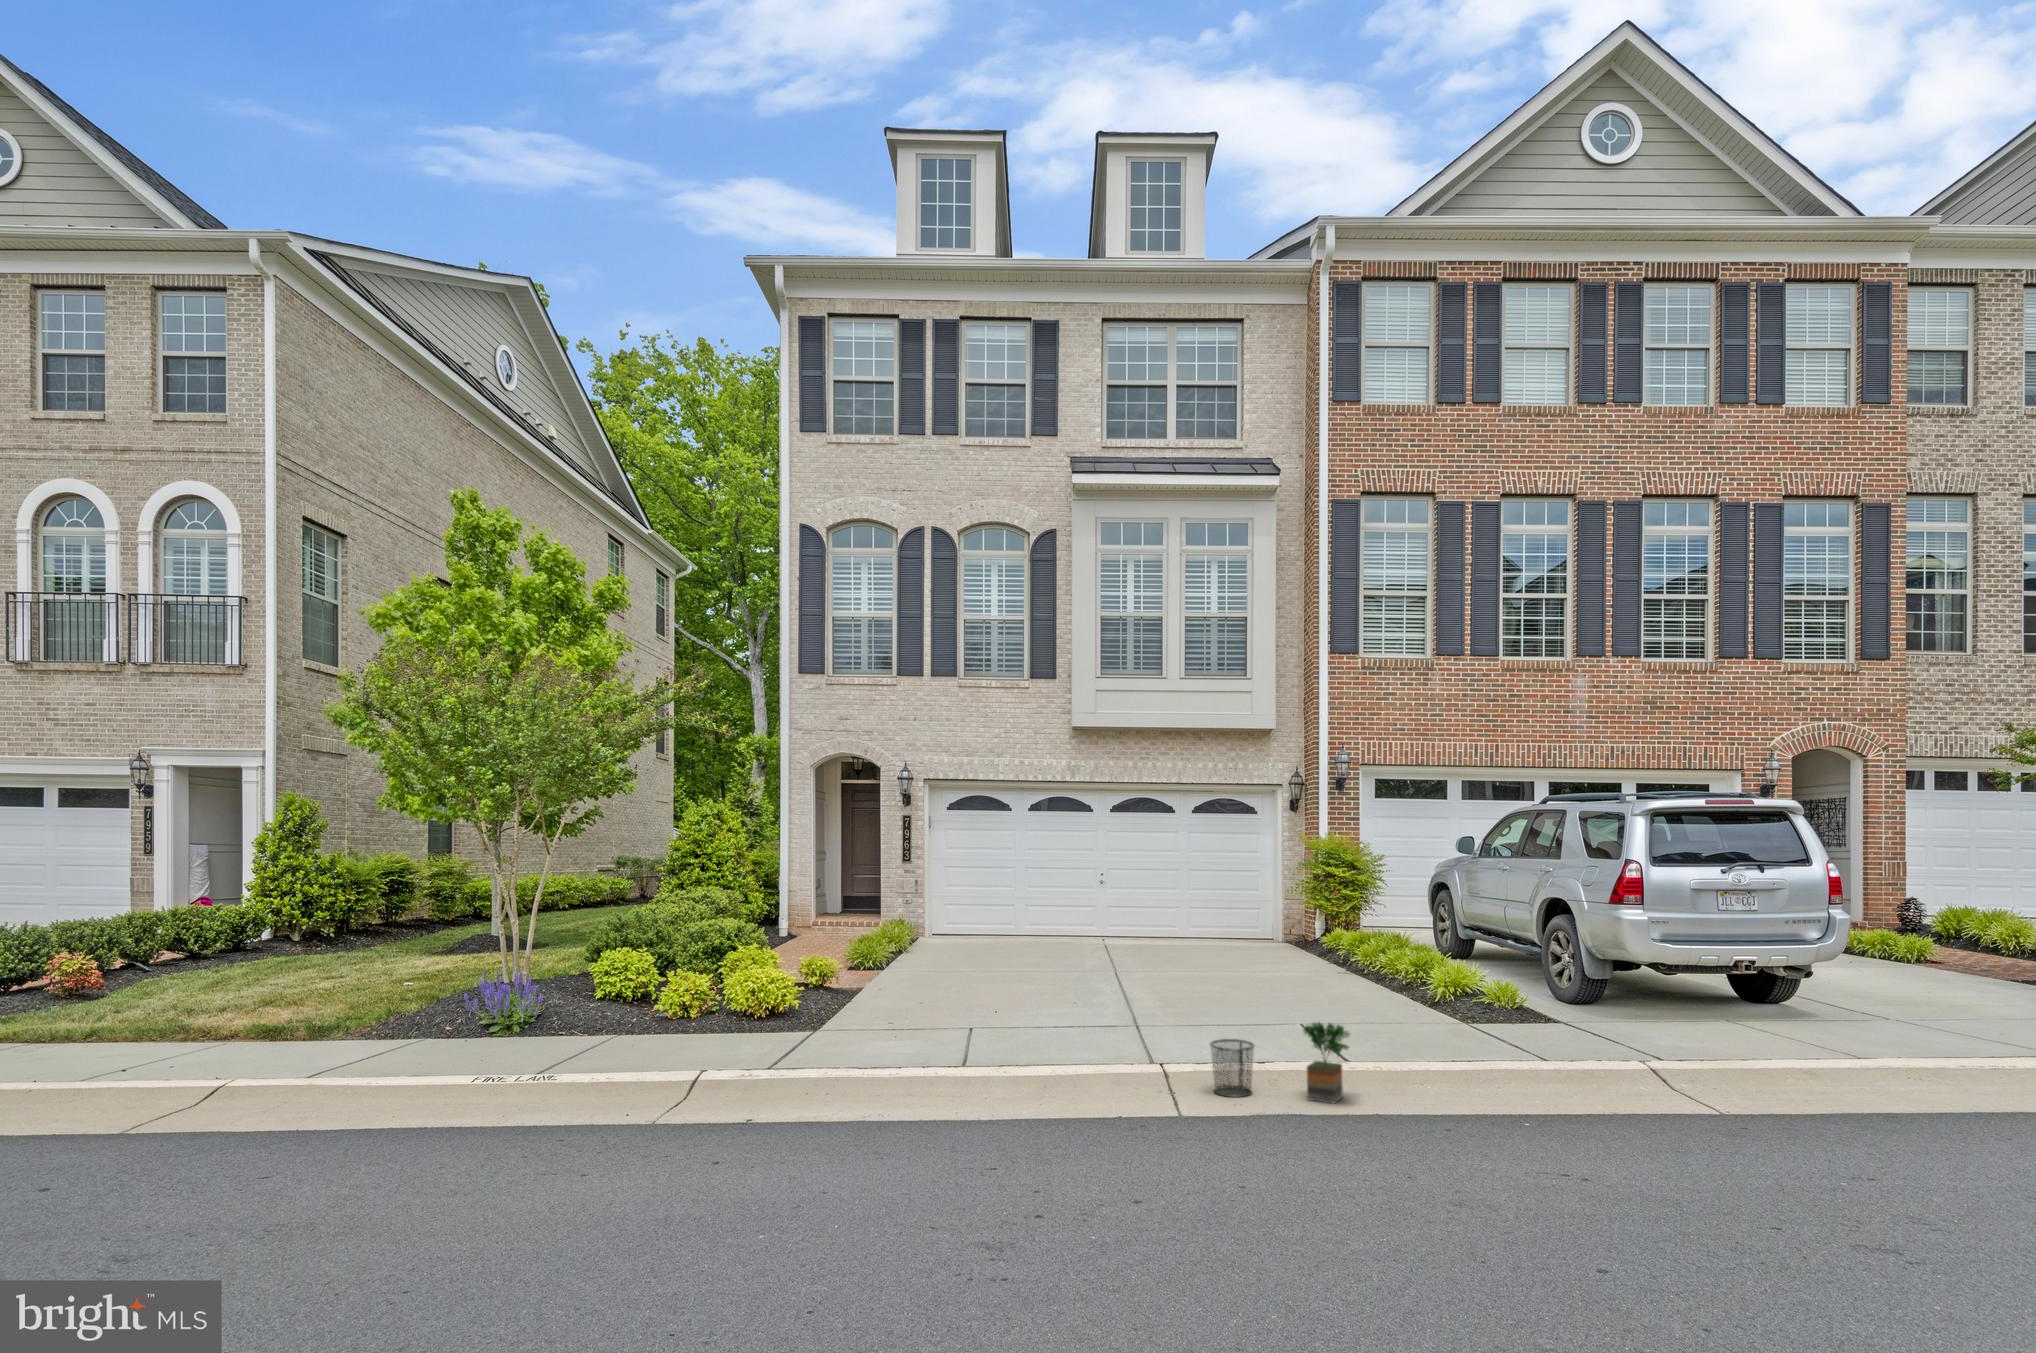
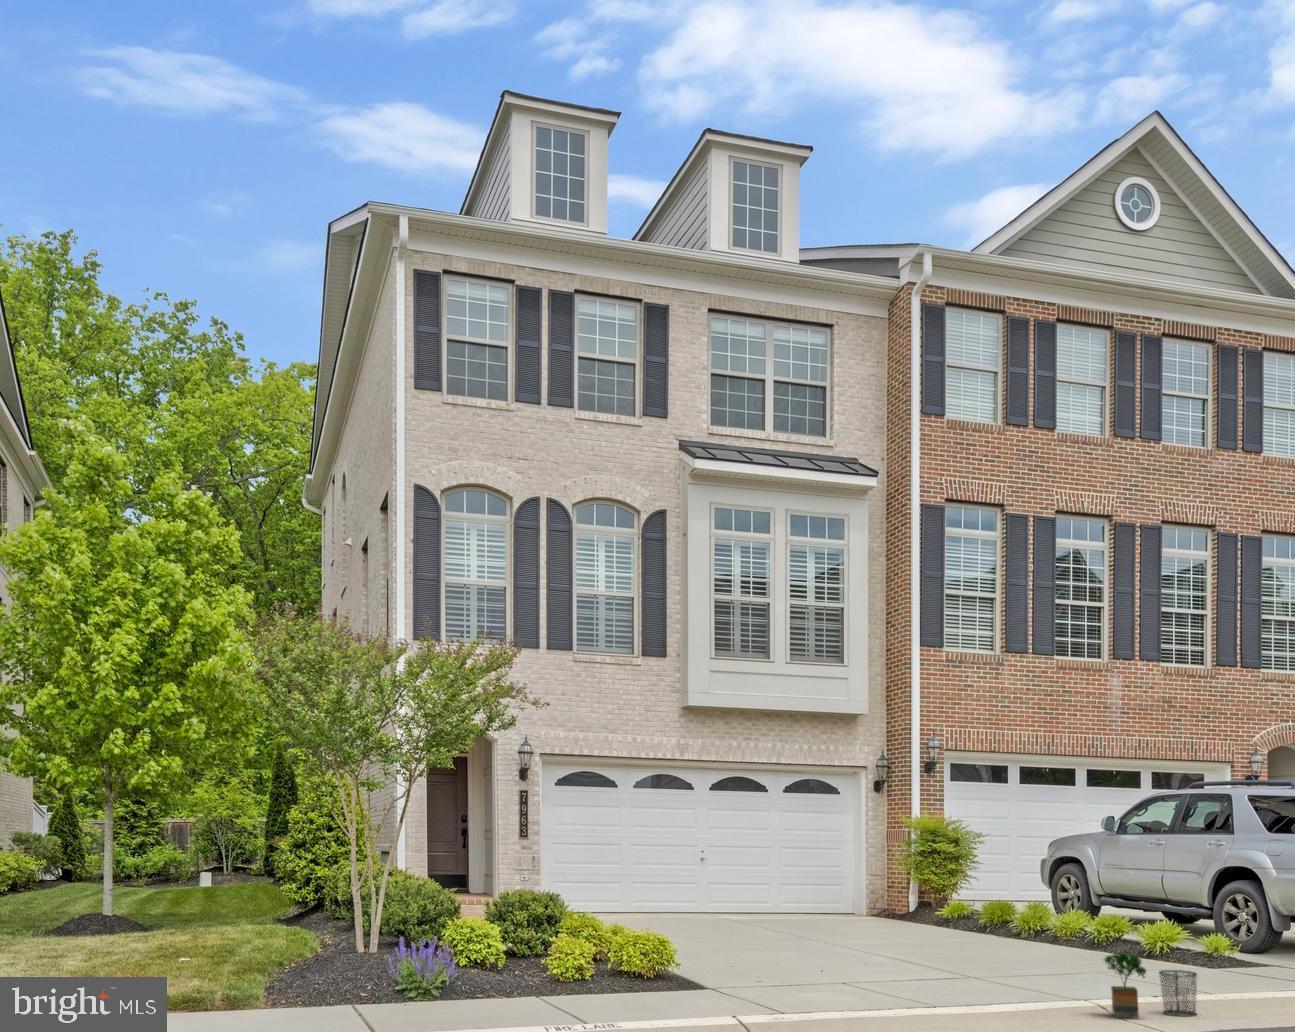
potted tree: present [1303,1022,1350,1104] -> present [1104,953,1146,1019]

